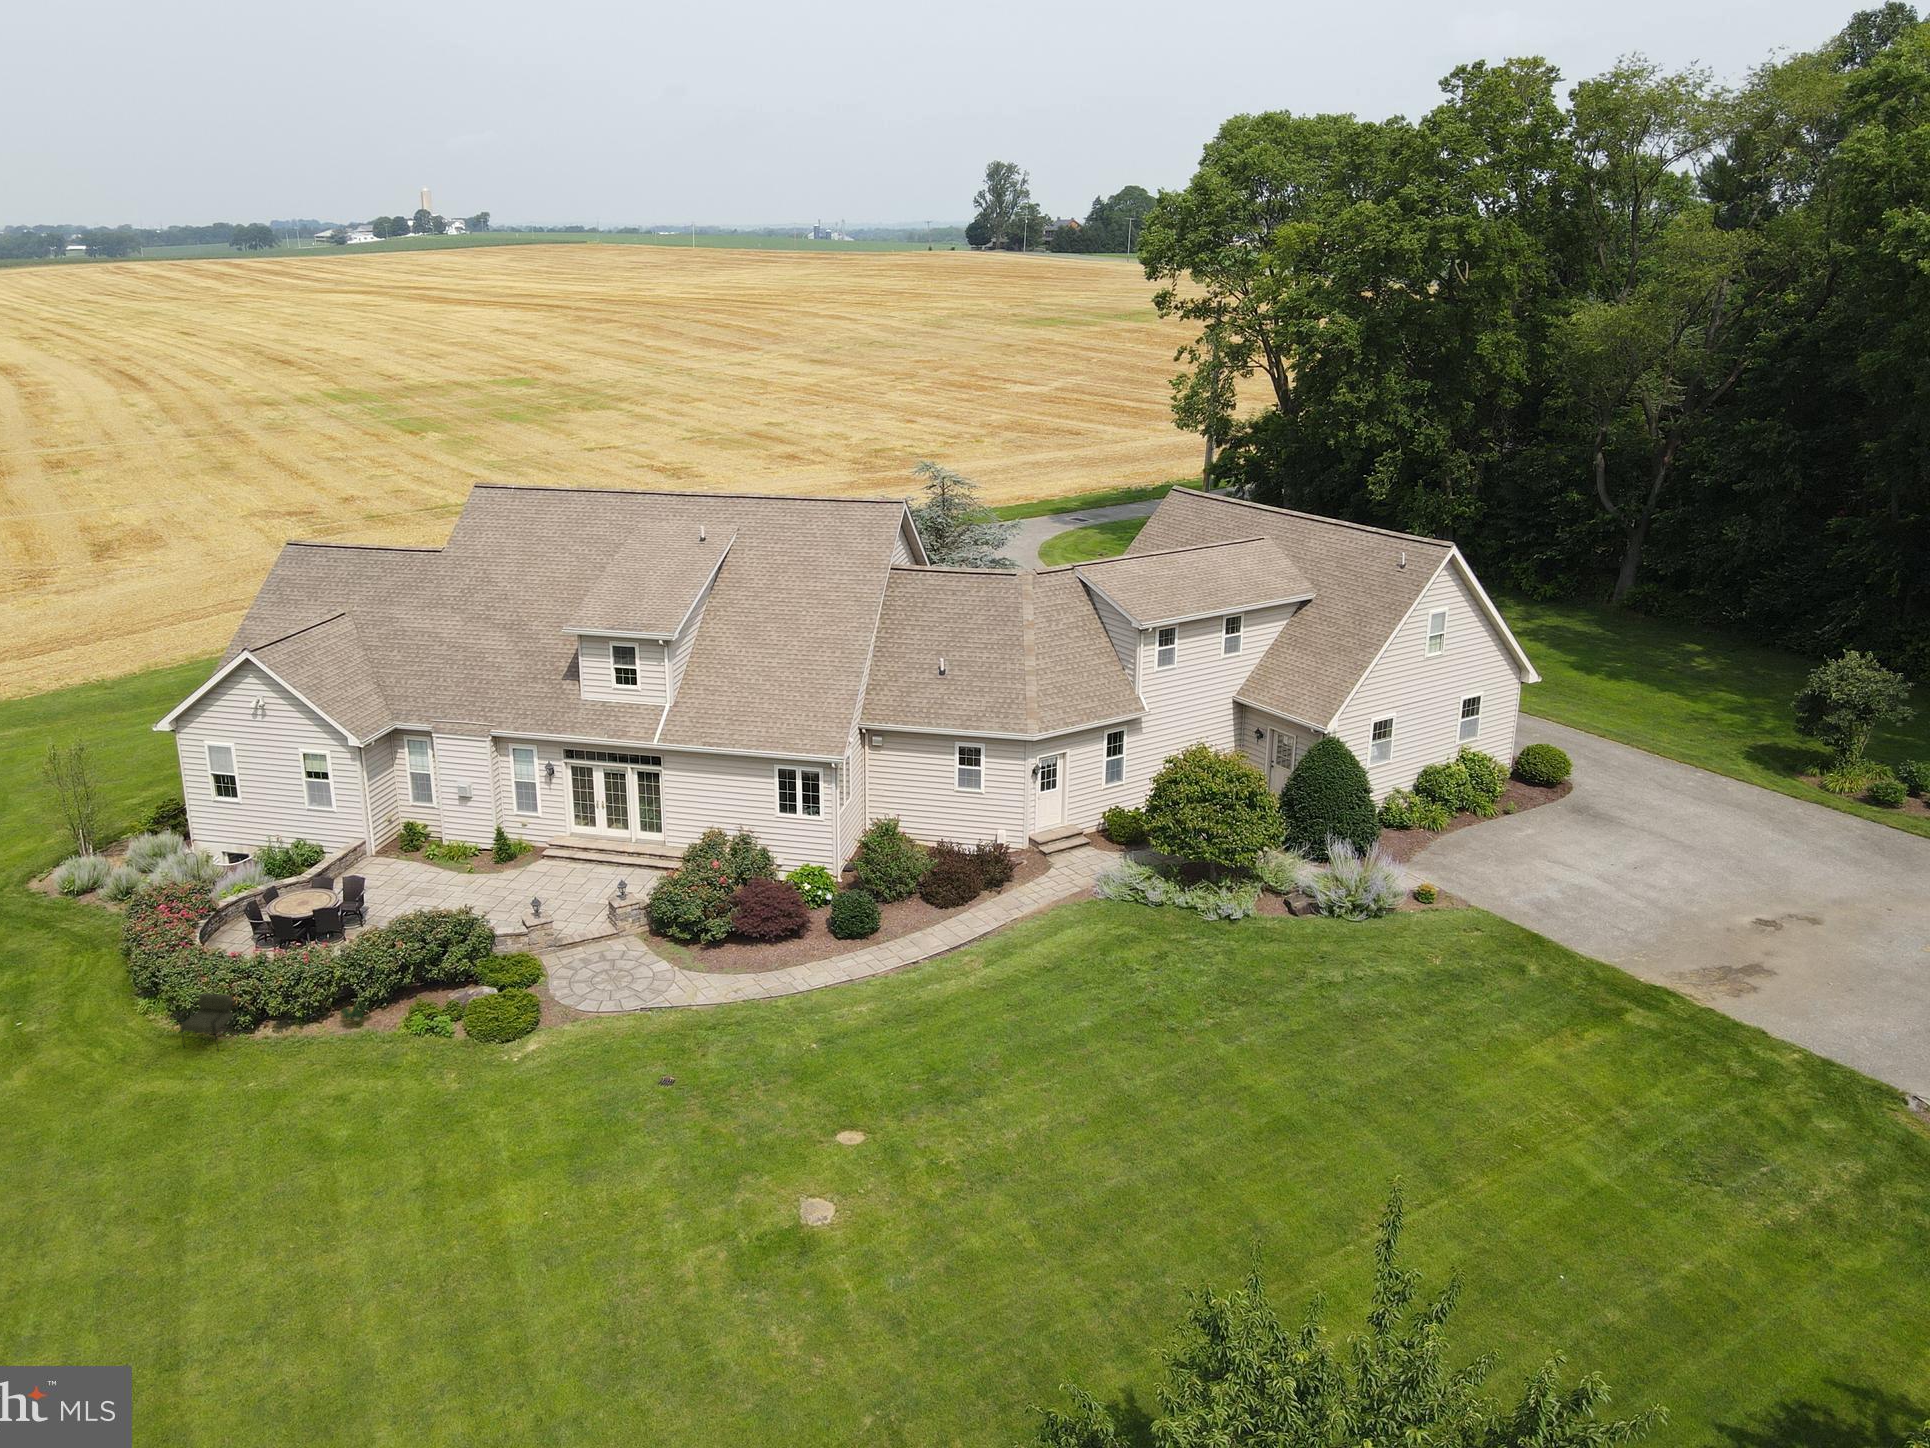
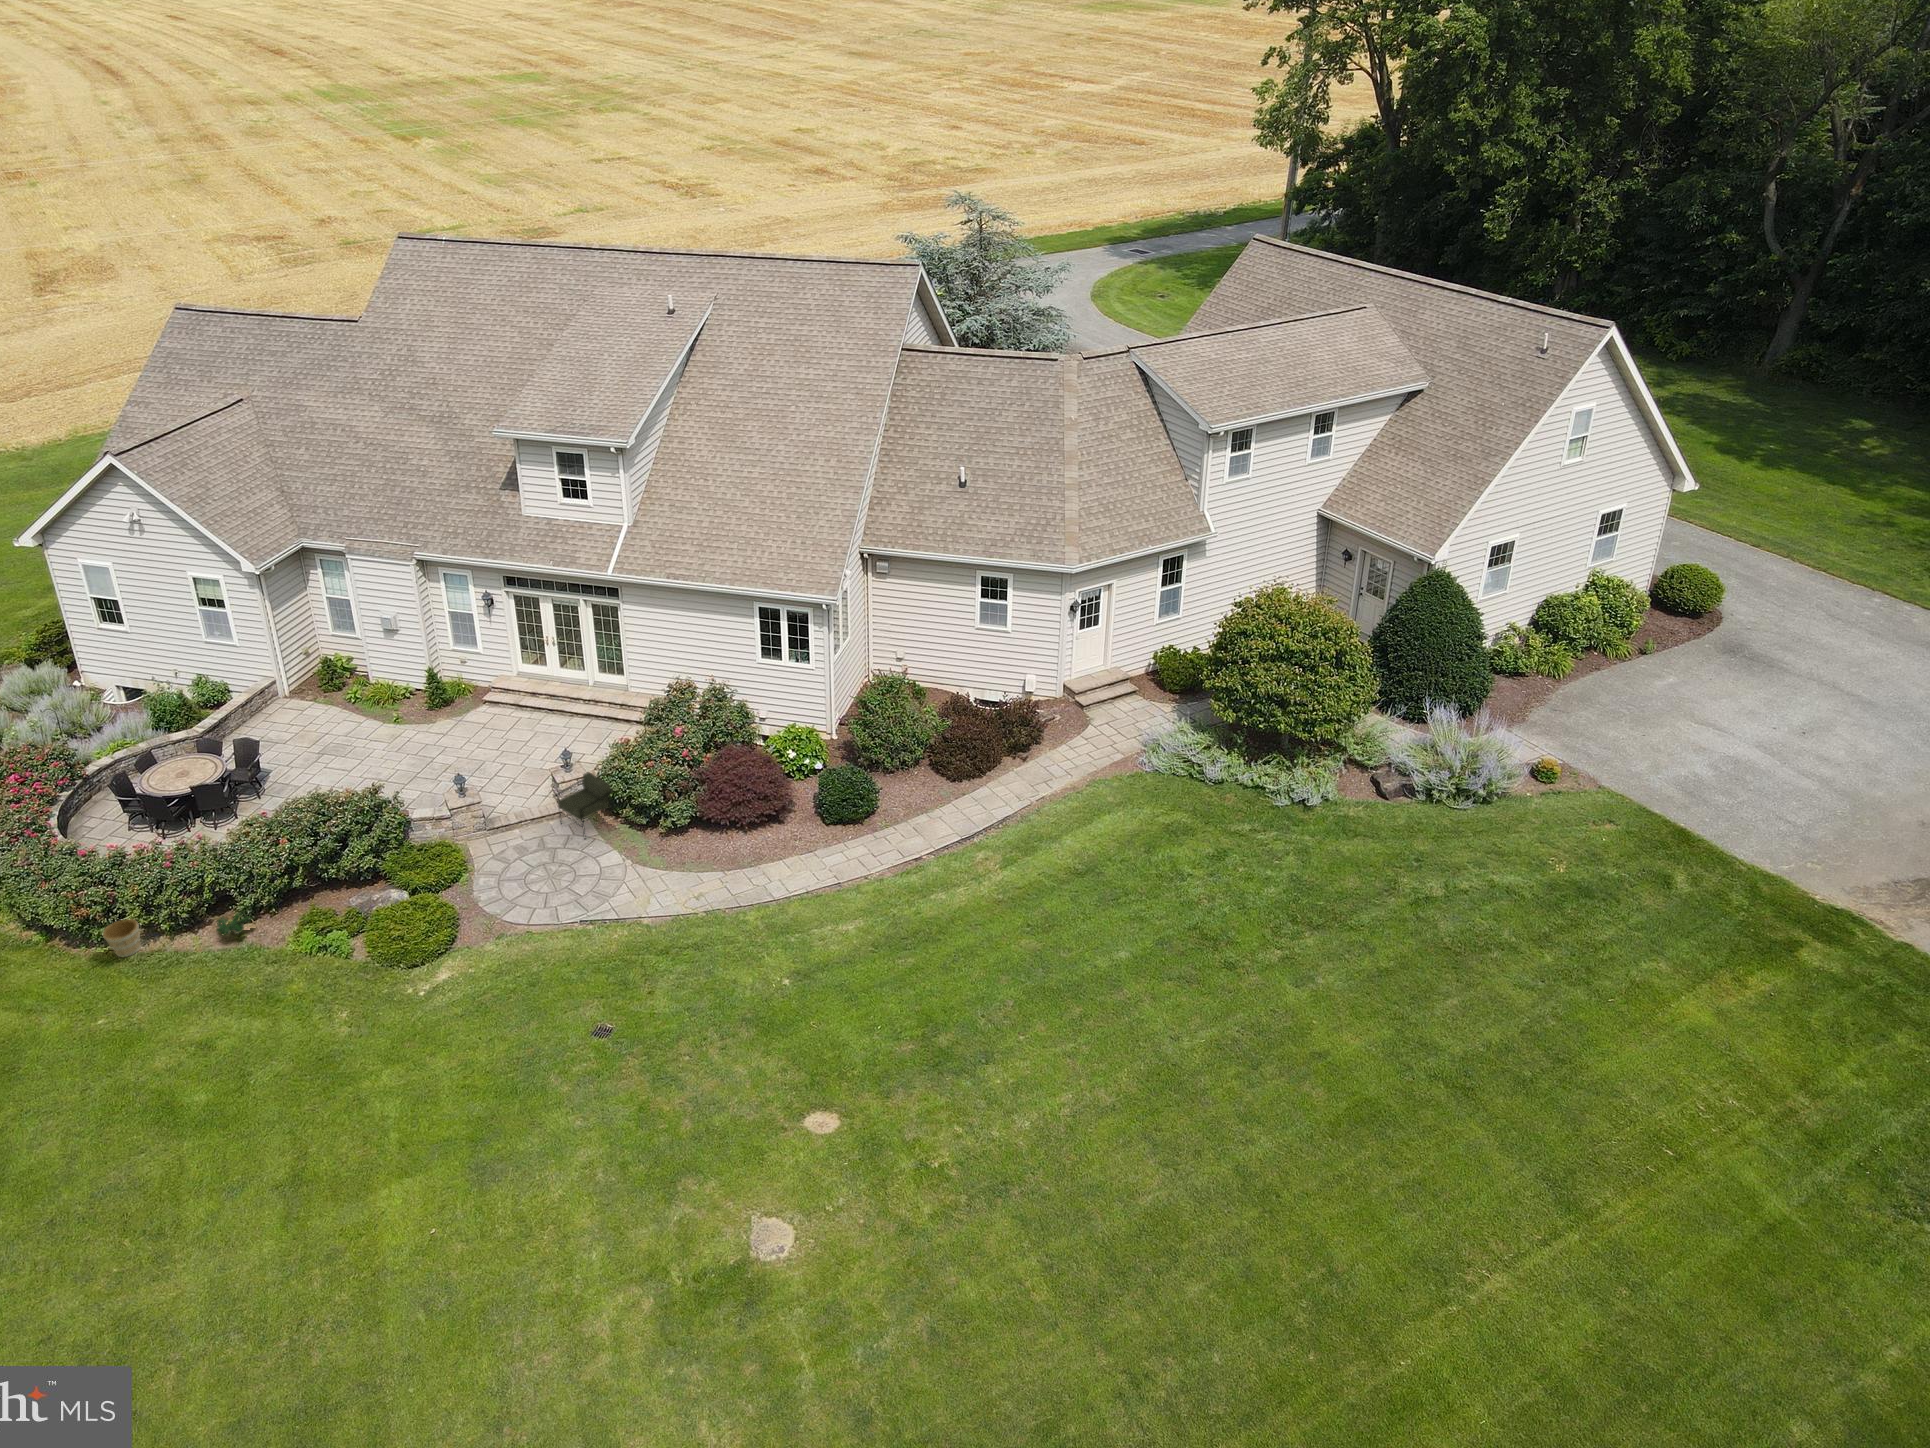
armchair: present [178,993,239,1040] -> present [555,772,614,828]
wooden bucket: none [249,1007,278,1039] -> present [103,919,141,957]

